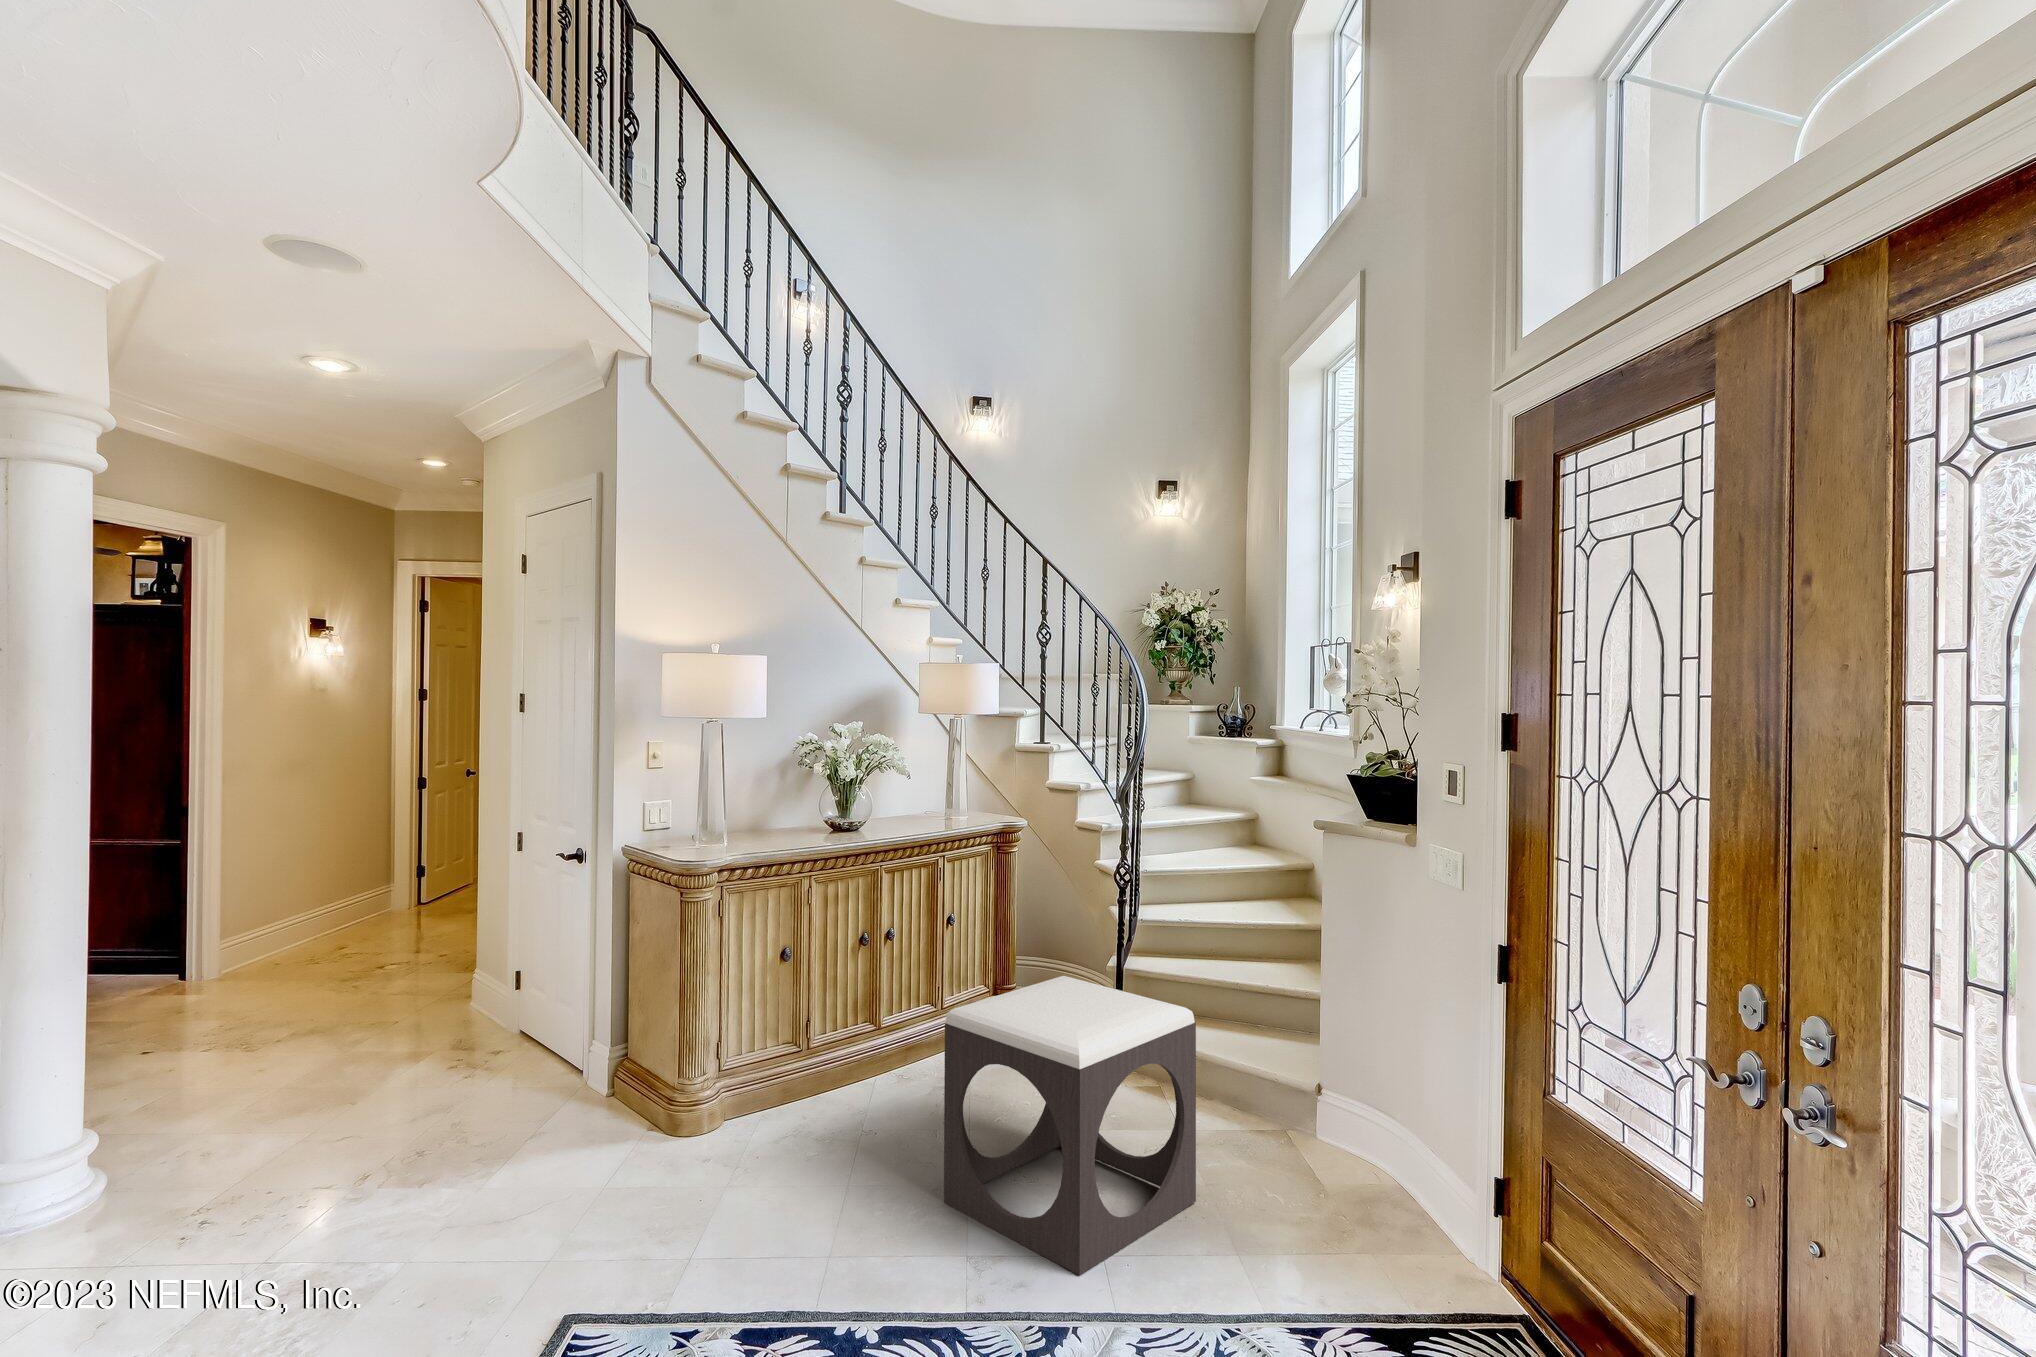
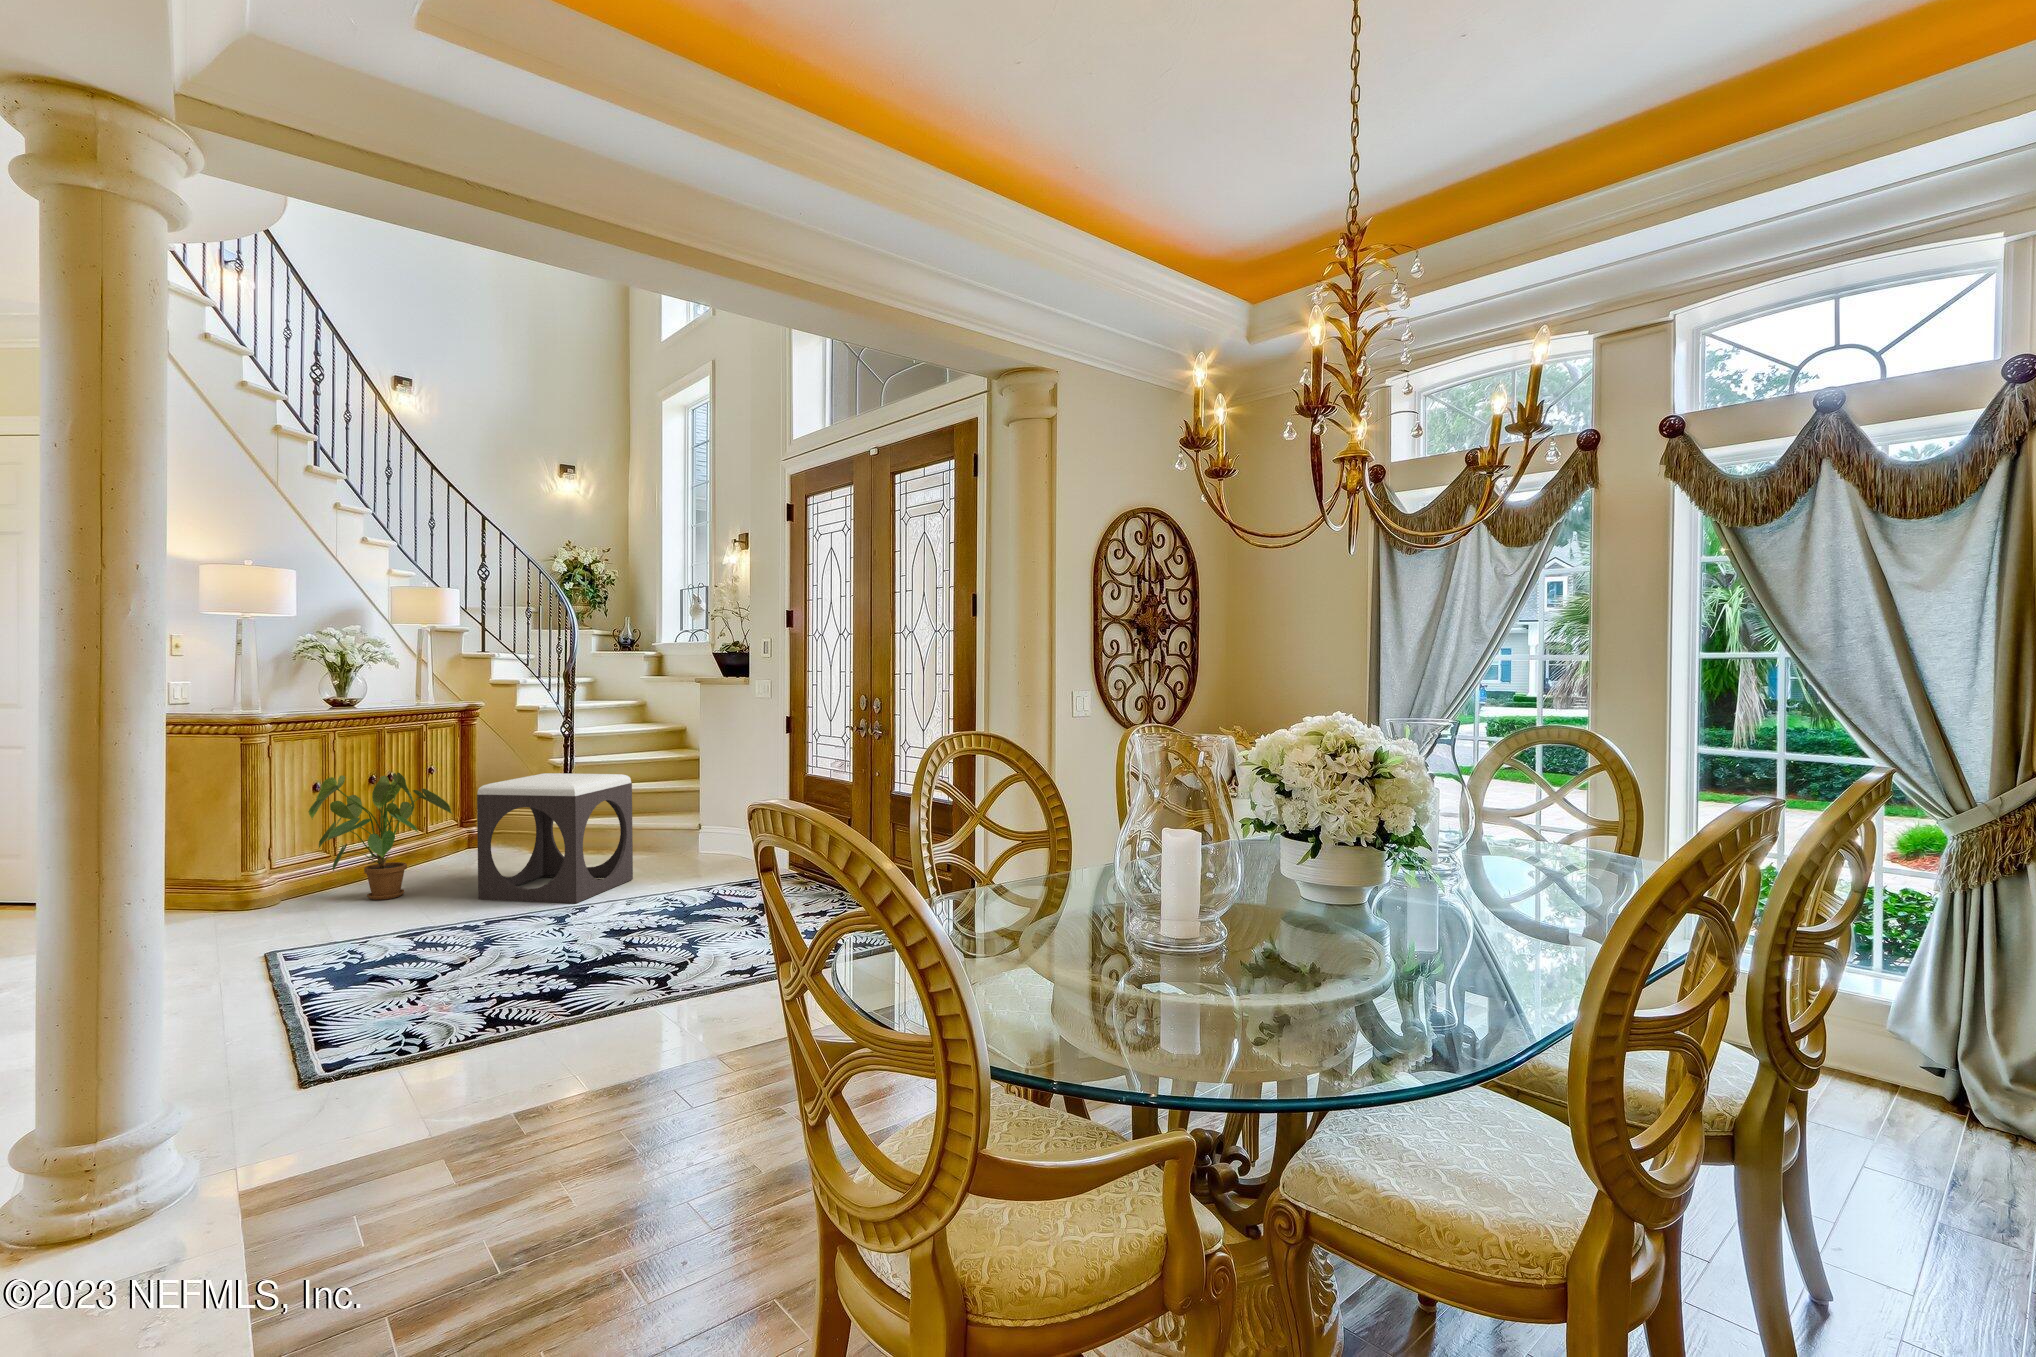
house plant: none [751,945,943,1161] -> present [309,773,452,900]

